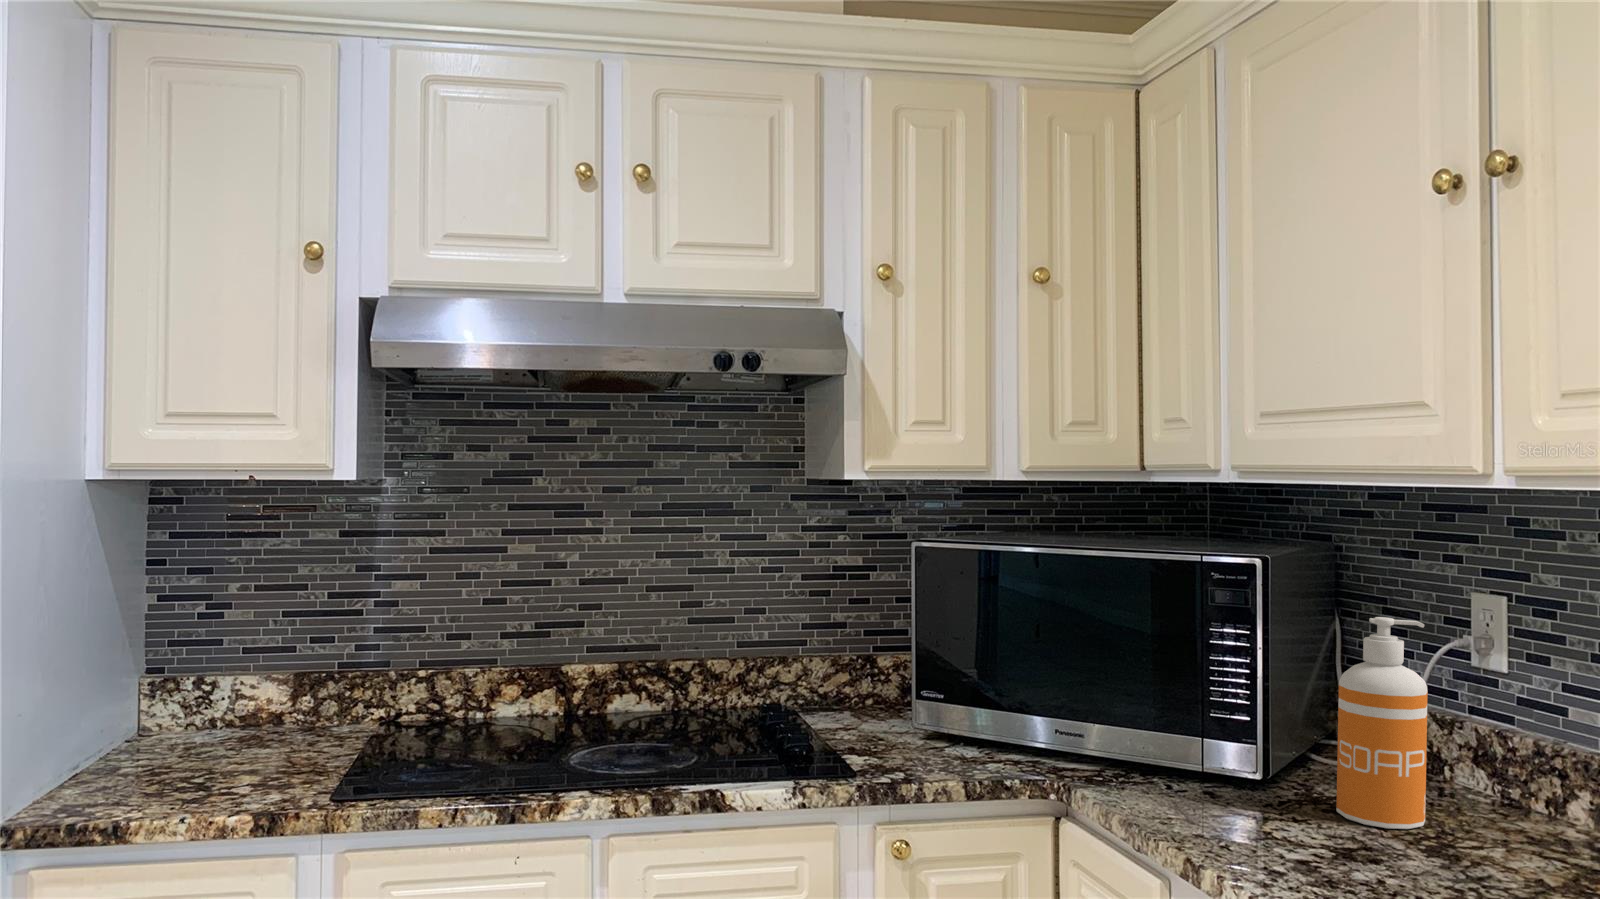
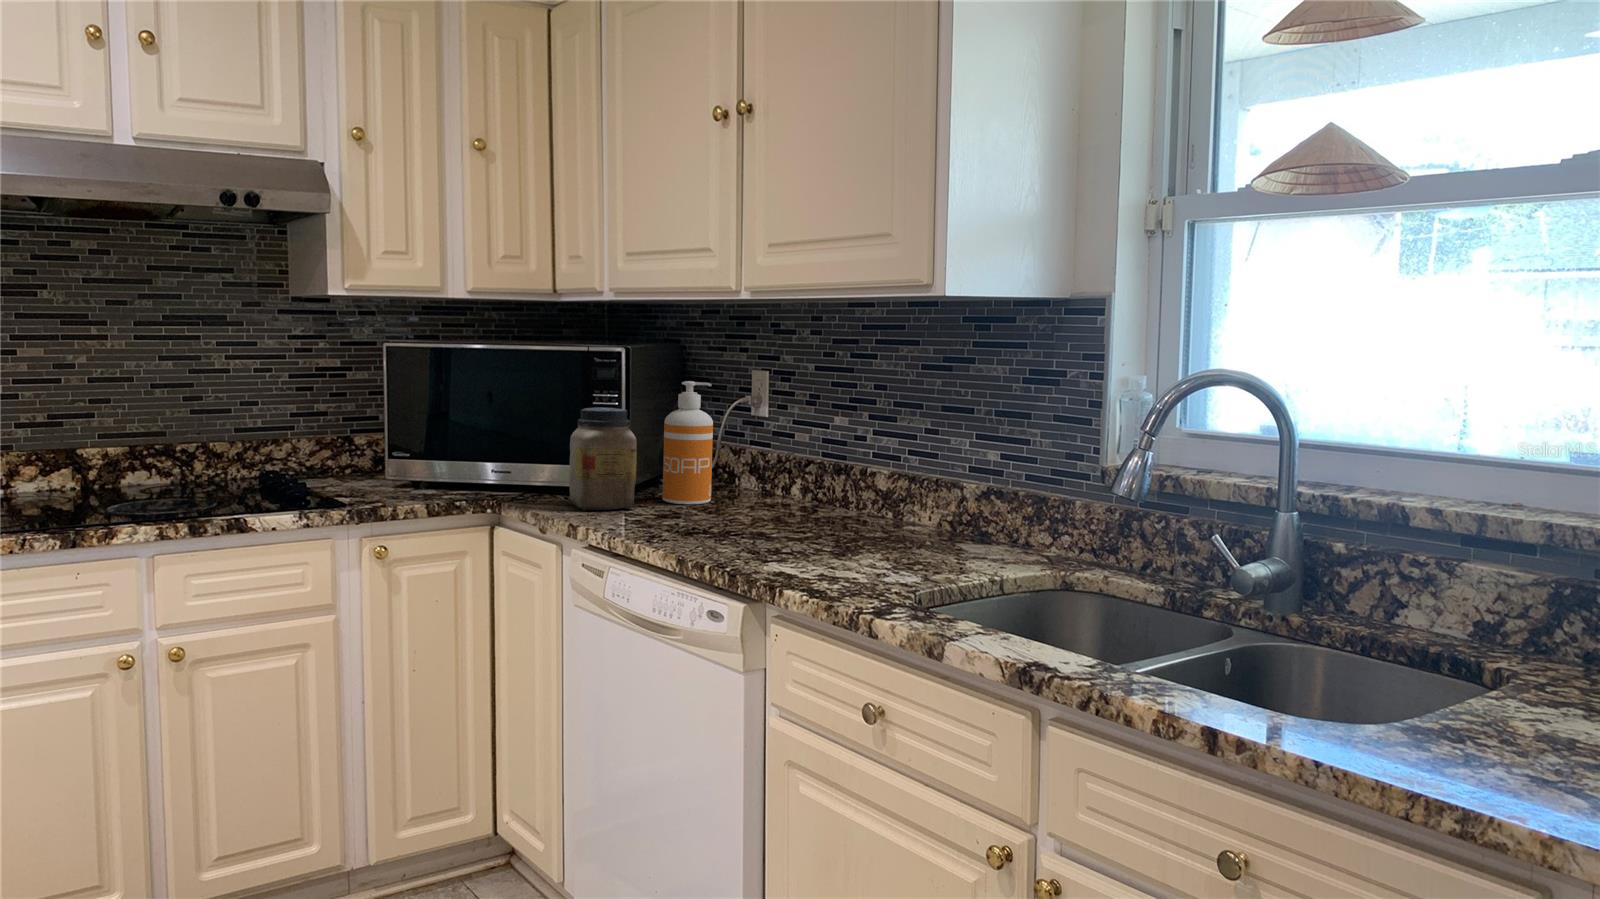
jar: none [1182,657,1300,834] -> present [570,407,637,510]

